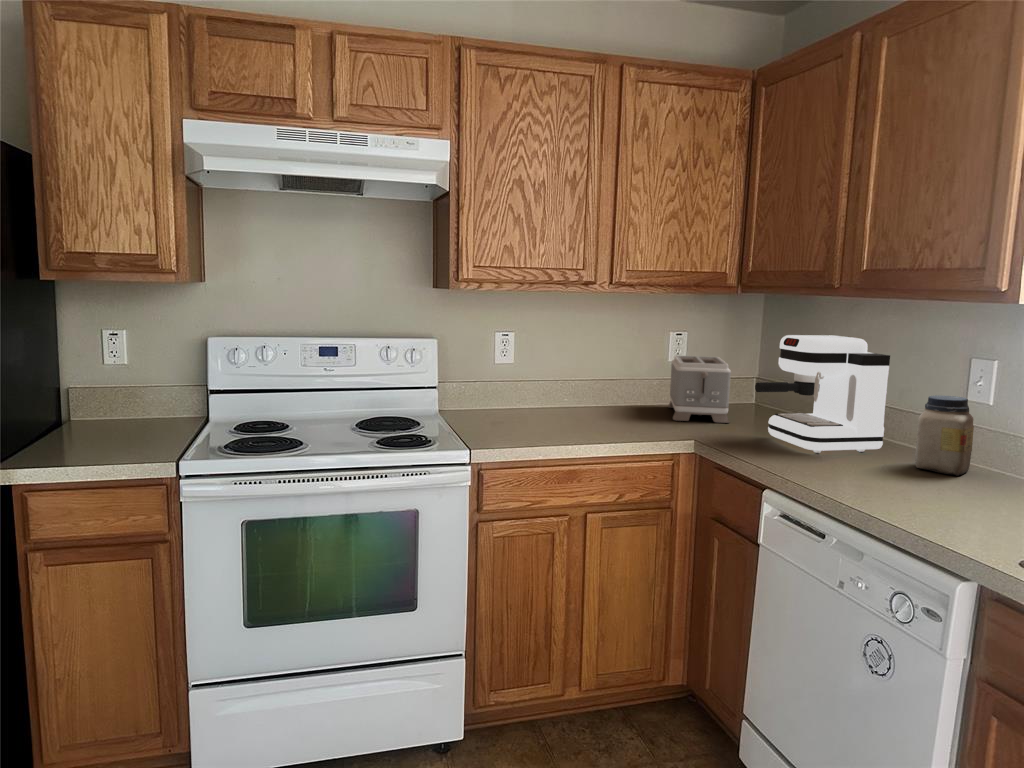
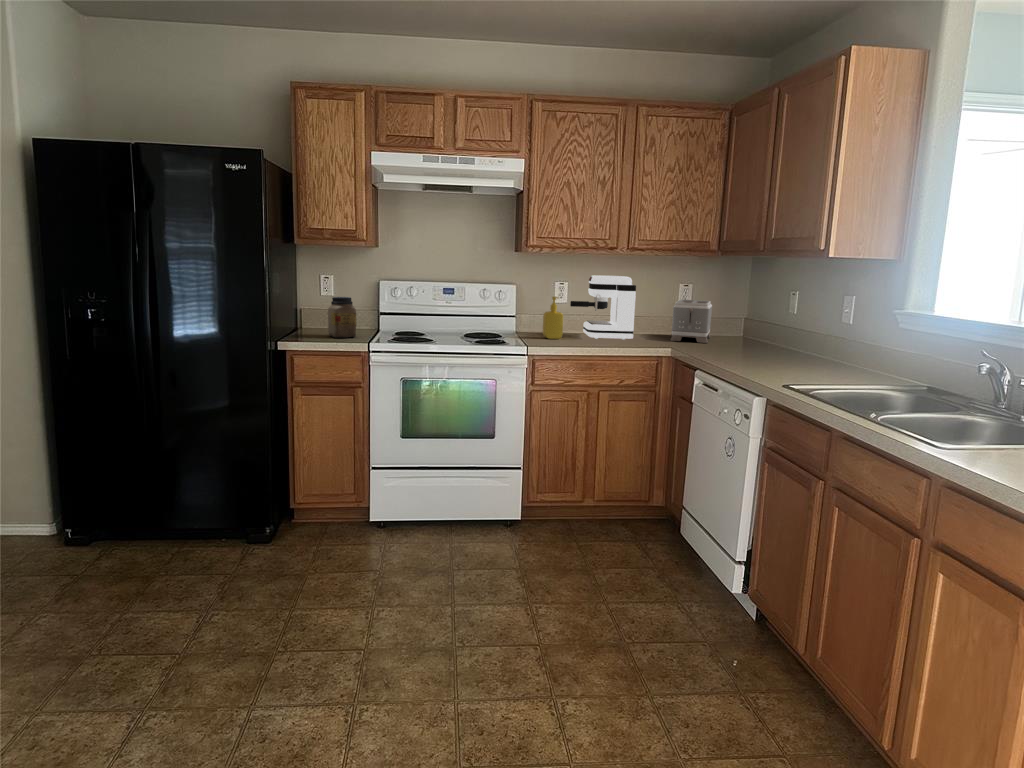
coffee maker: present [755,335,890,453] -> present [570,275,636,340]
soap dispenser: none [484,359,516,427] -> present [543,297,563,339]
jar: present [915,395,974,476] -> present [328,297,356,338]

